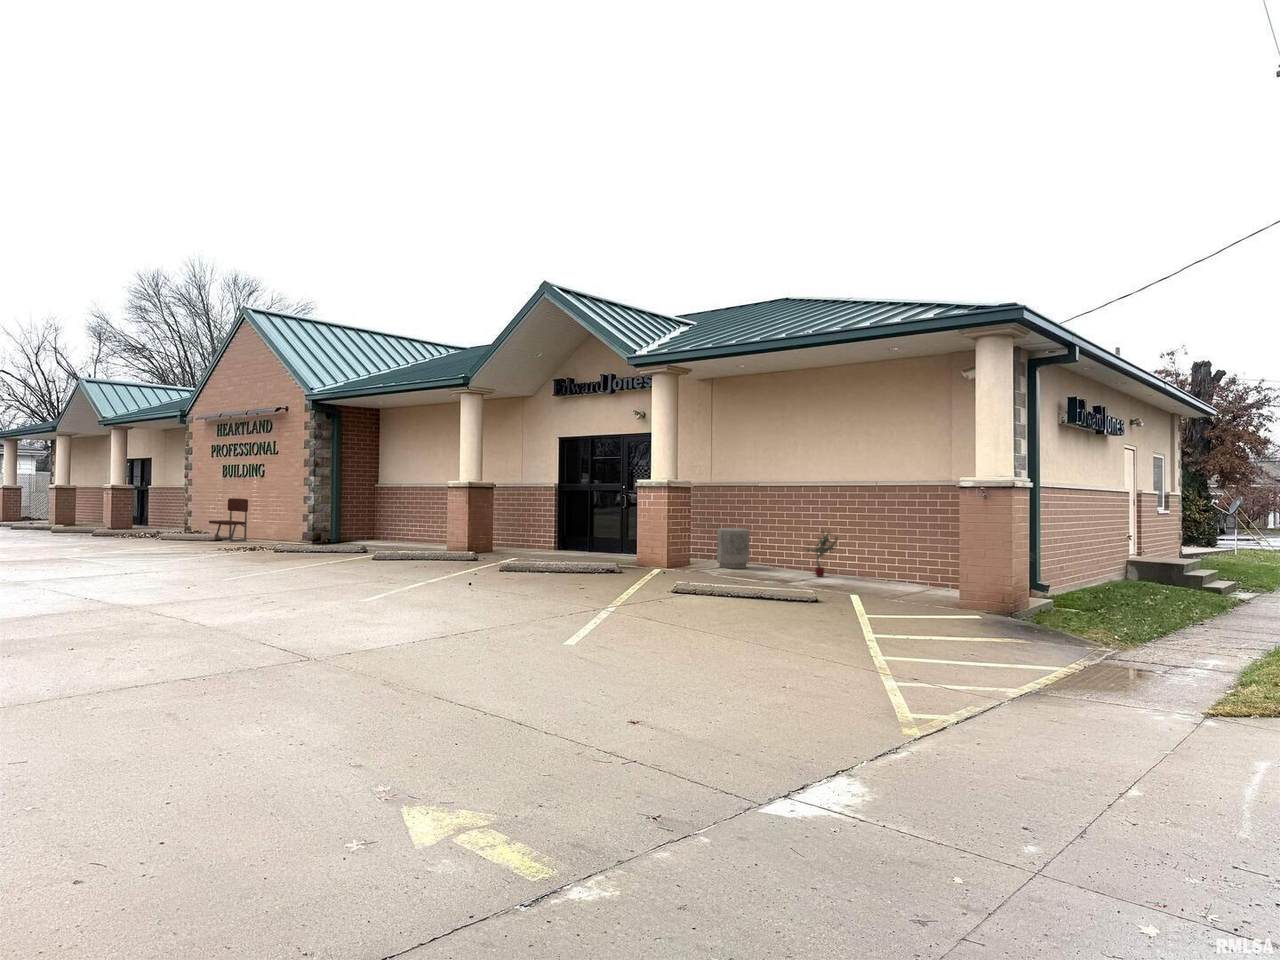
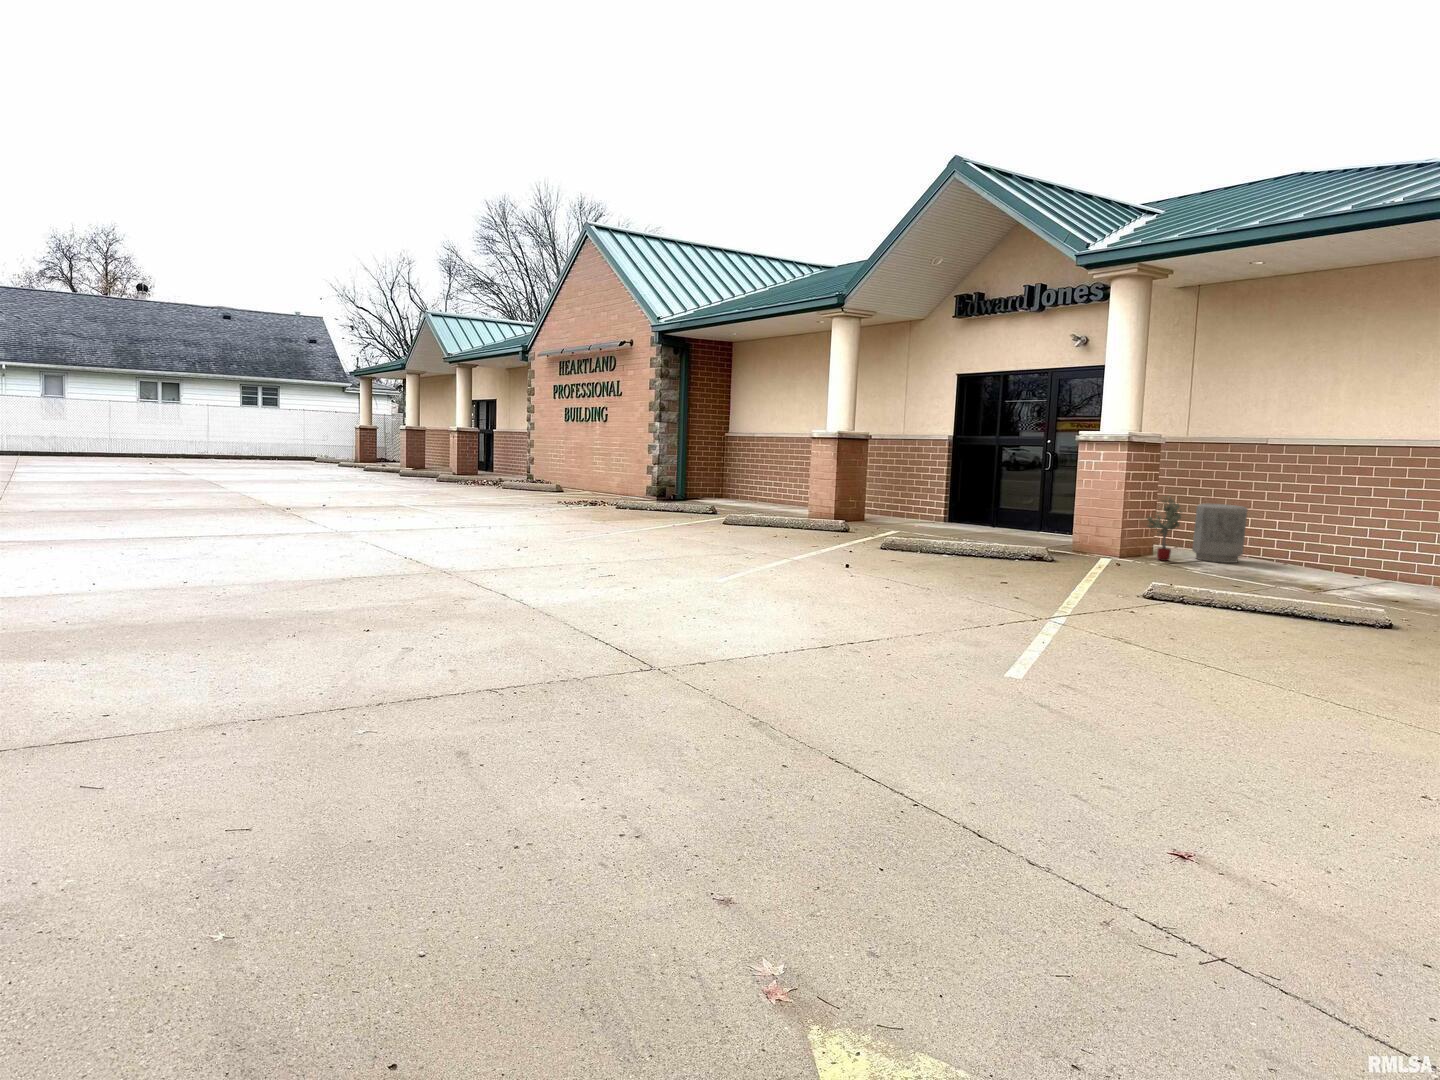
bench: present [209,498,248,541] -> none [549,445,588,494]
potted tree: present [804,531,838,577] -> present [1147,497,1182,561]

